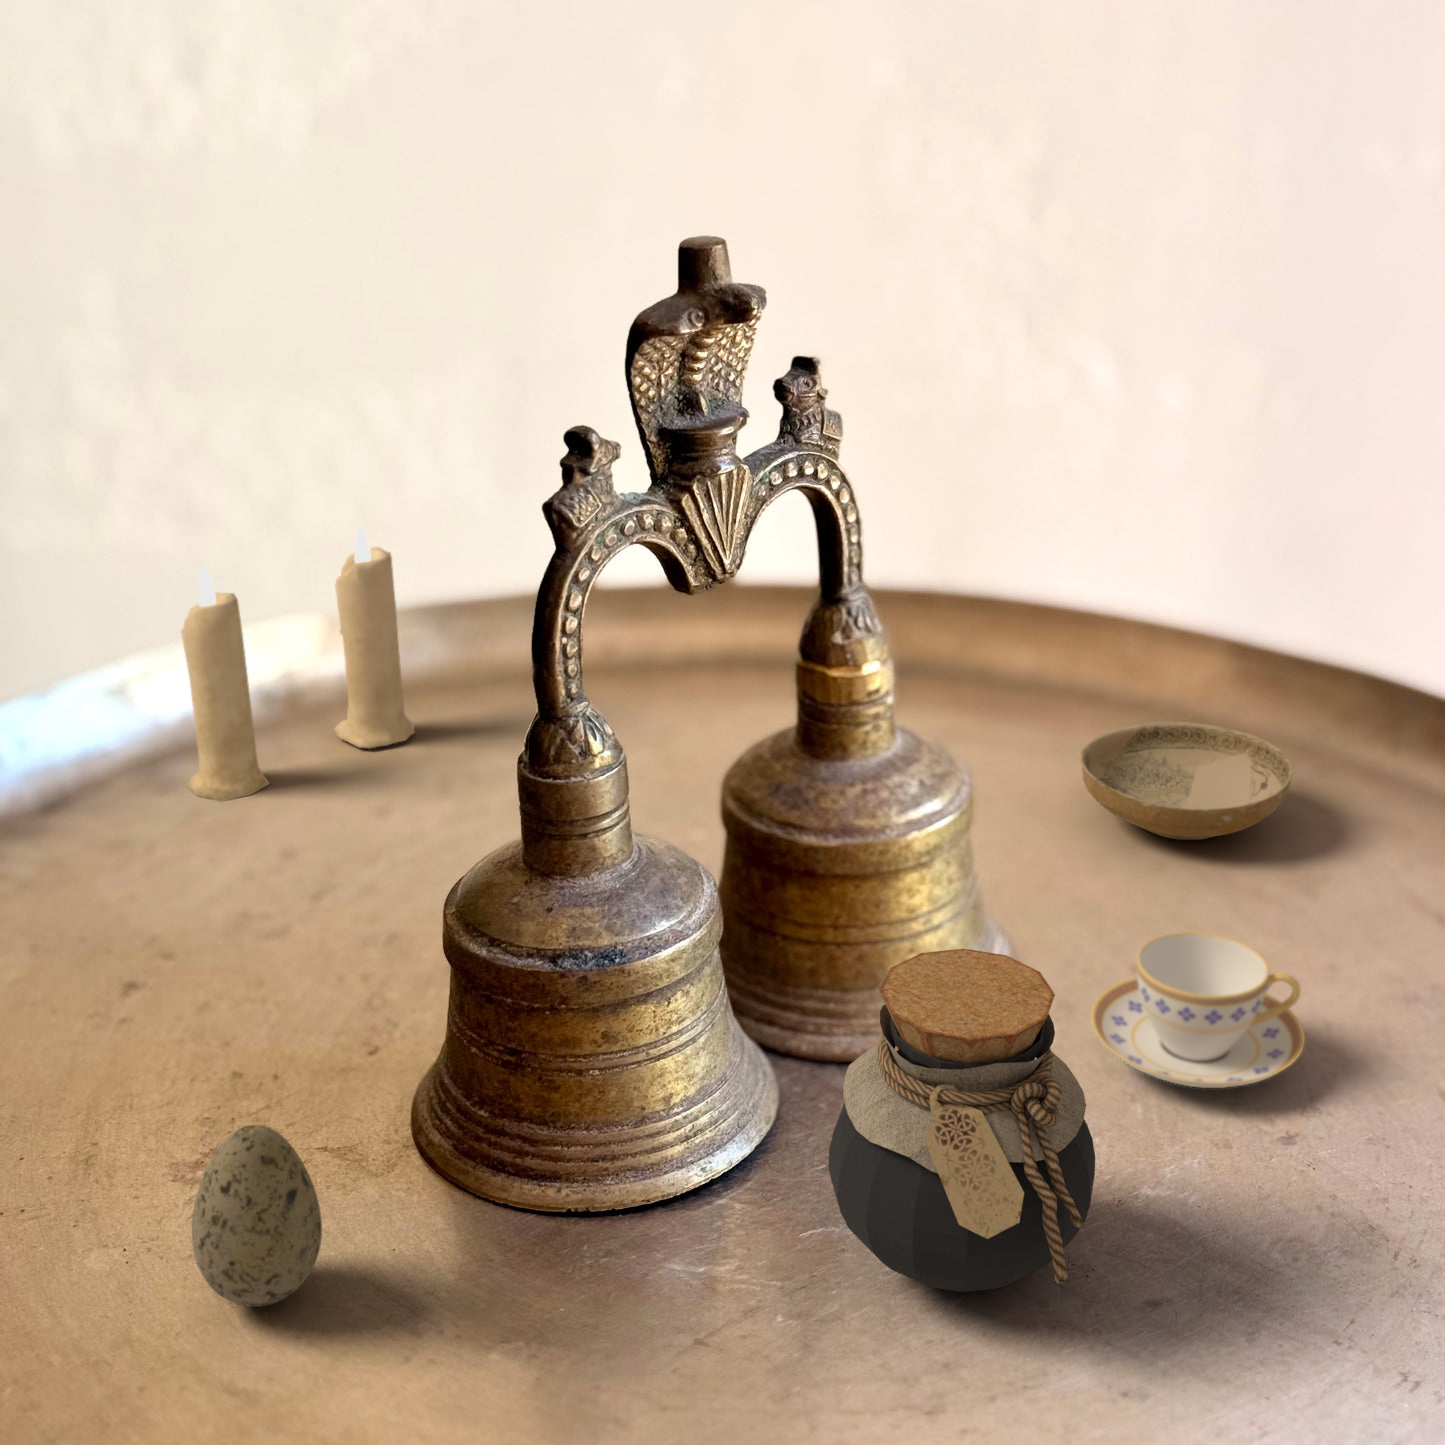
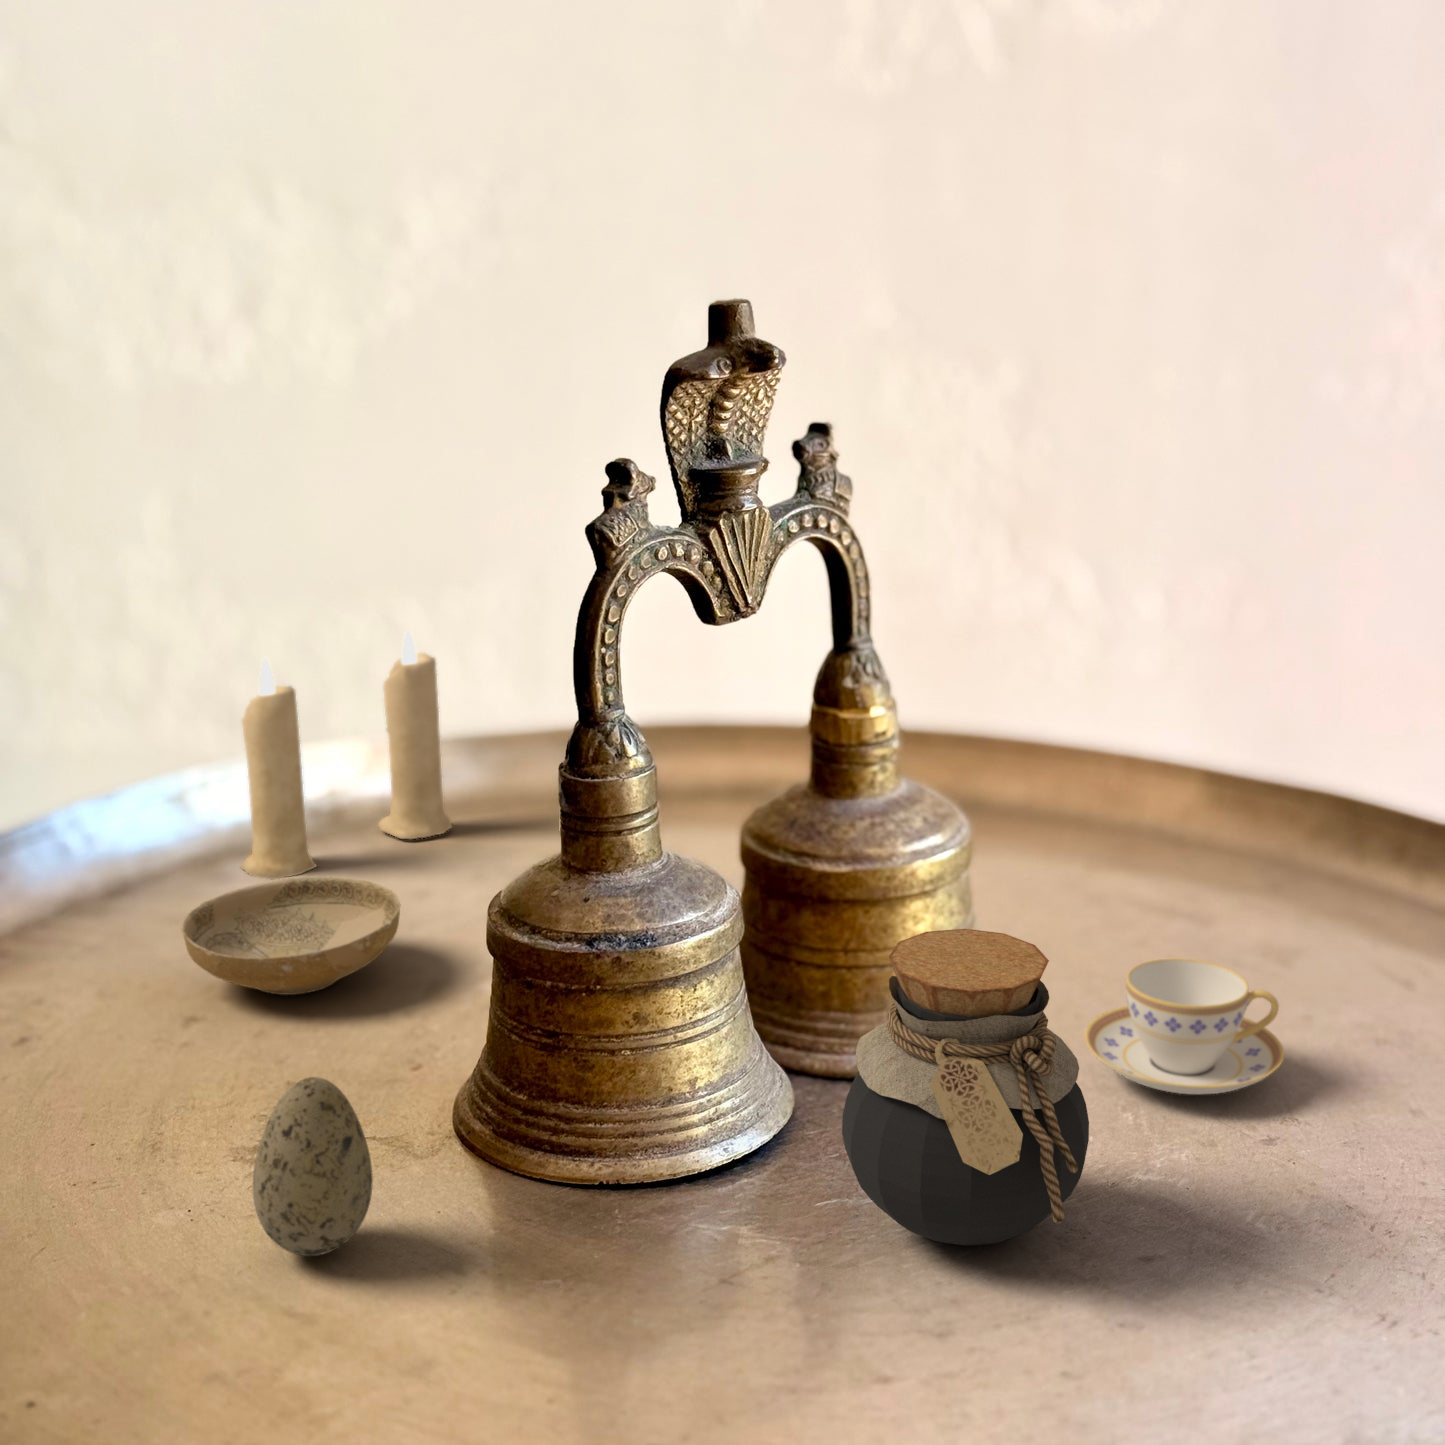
ceramic bowl: present [1081,722,1293,840] -> present [181,877,400,995]

